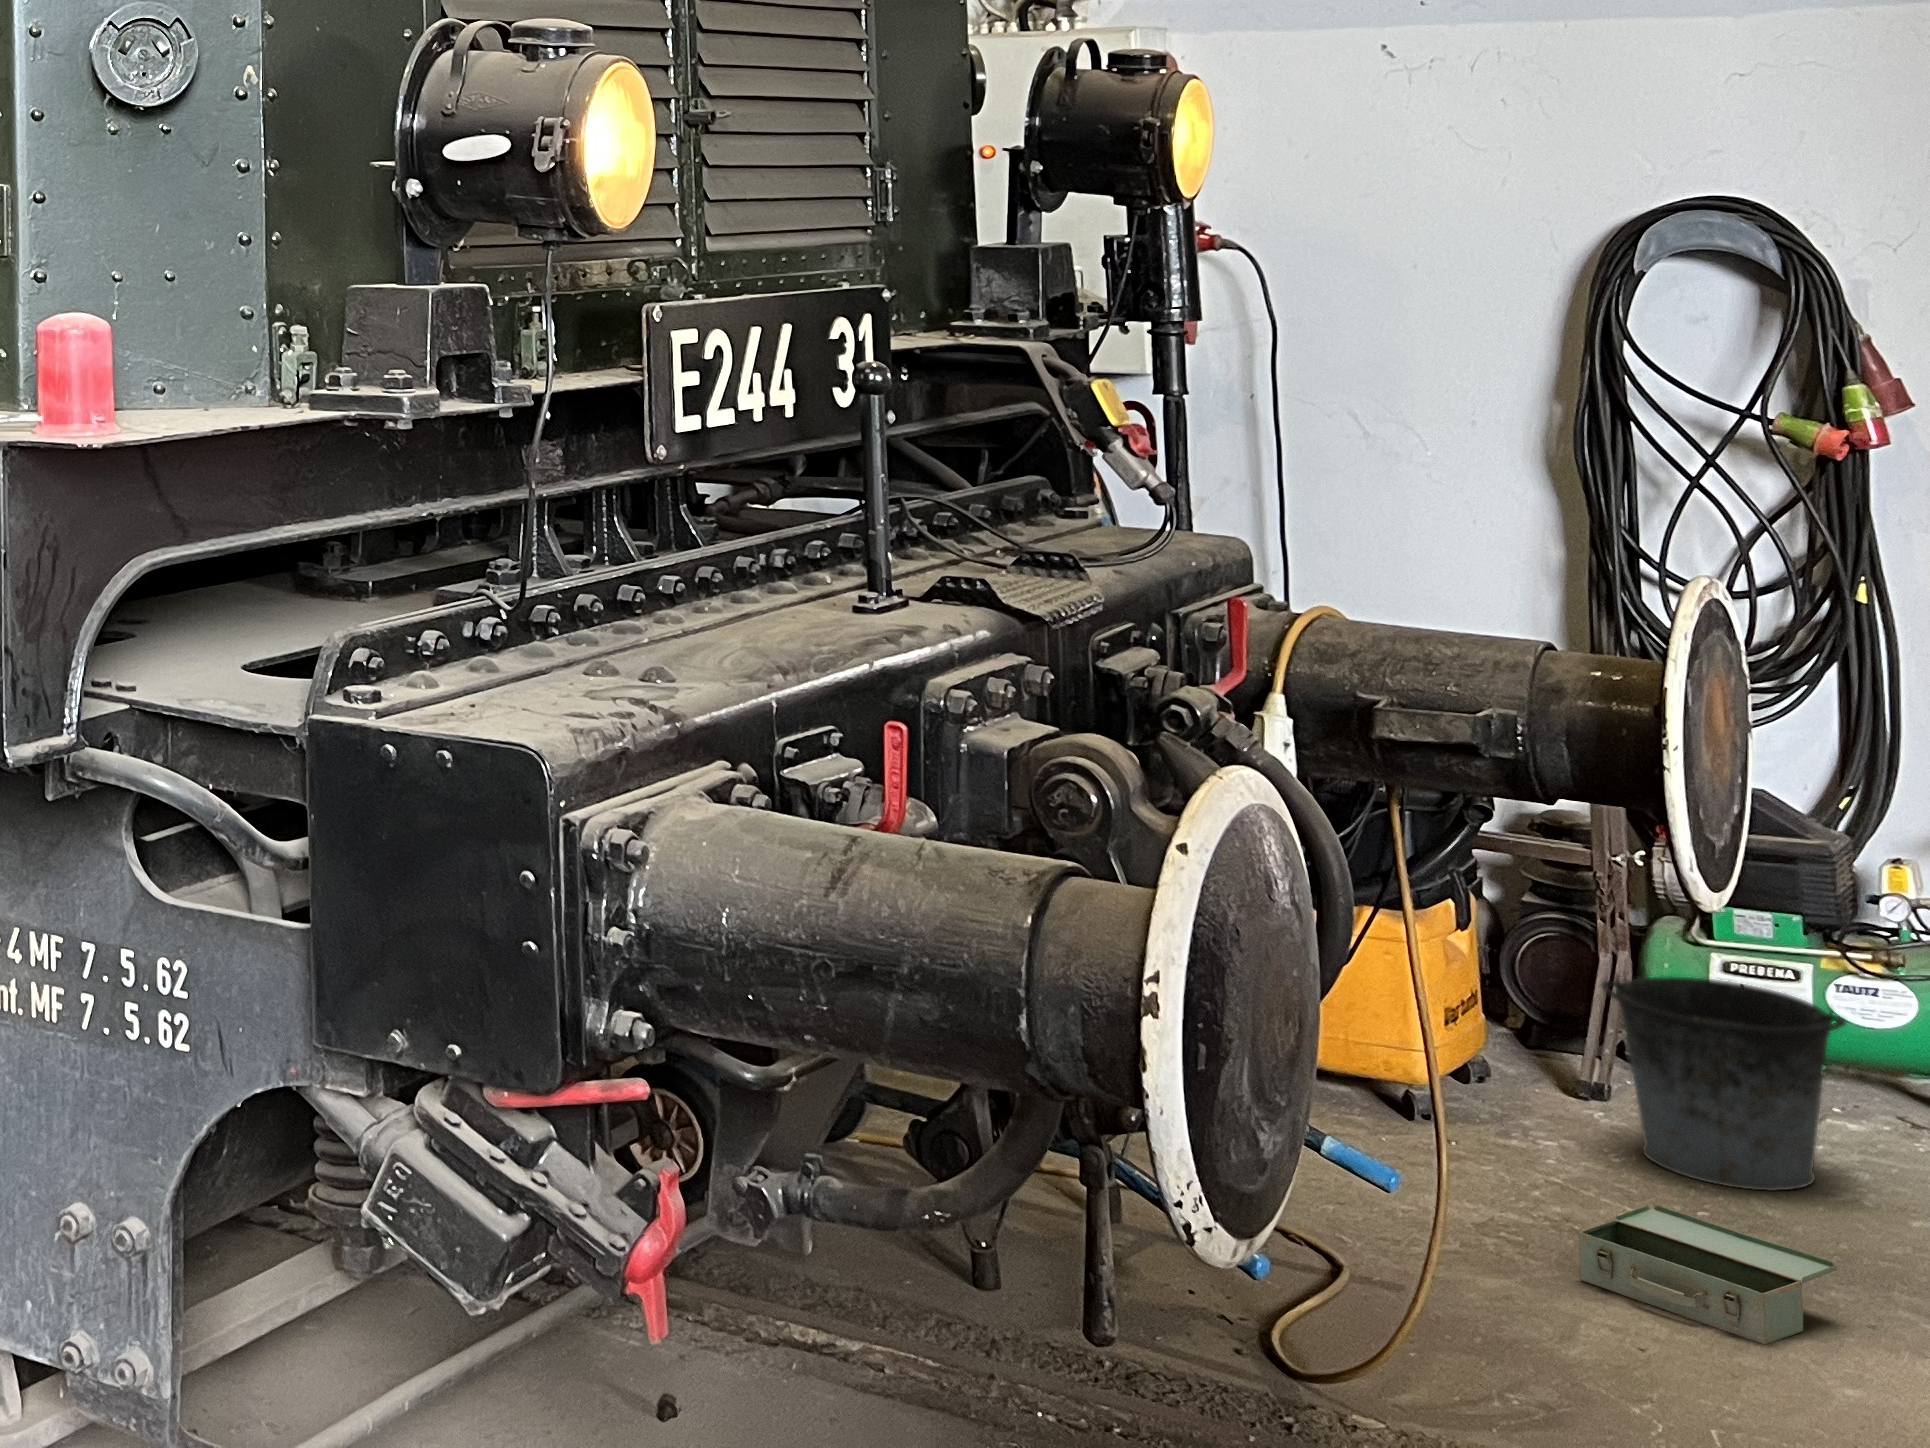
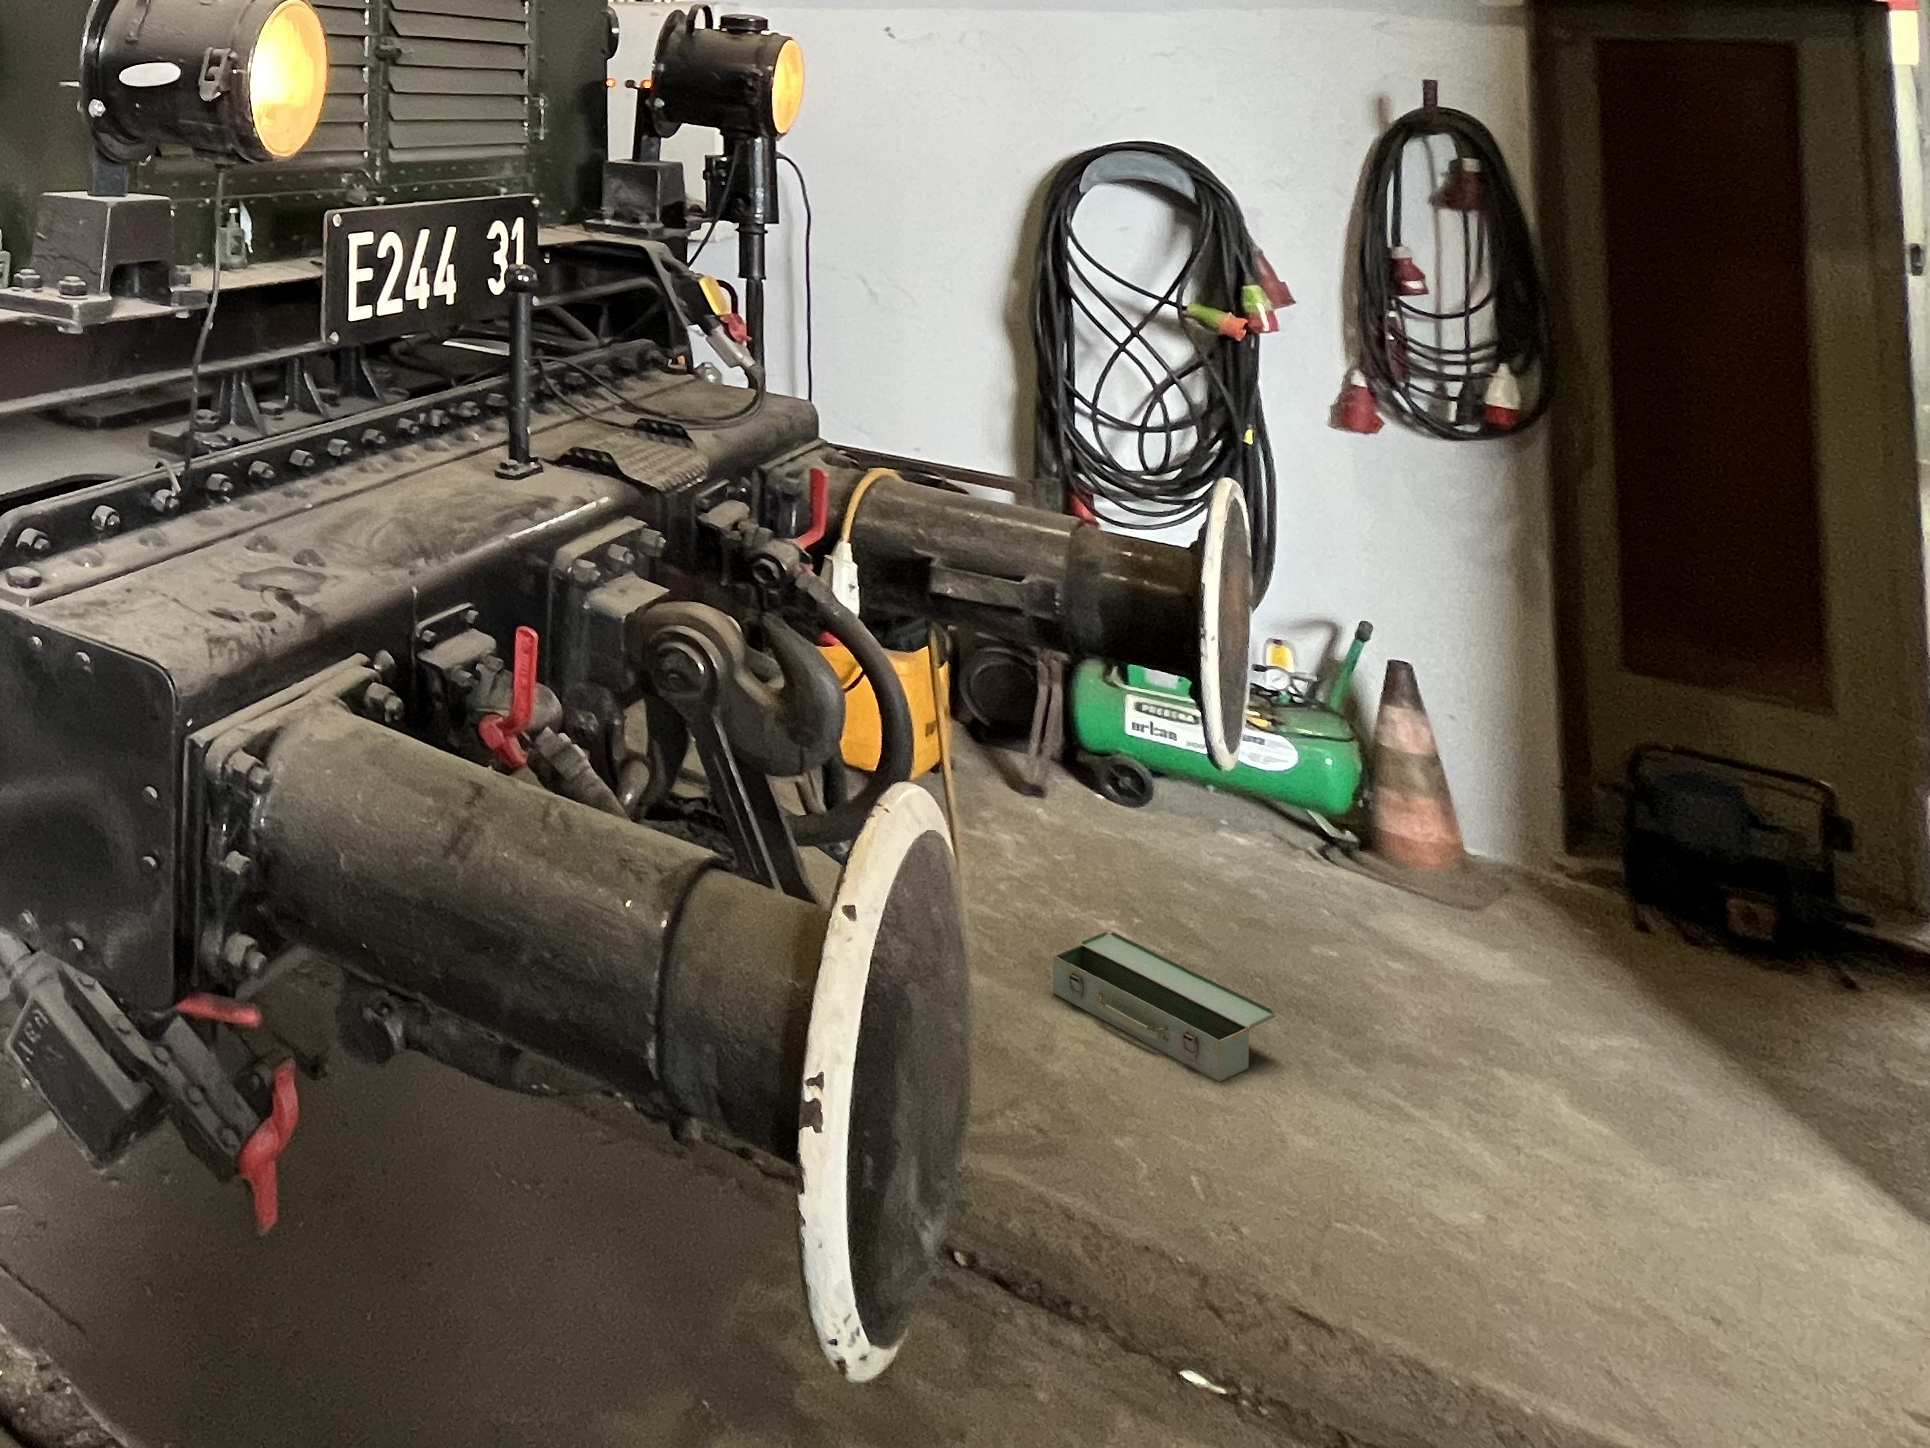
bucket: present [1602,975,1846,1191] -> none [1051,717,1254,903]

